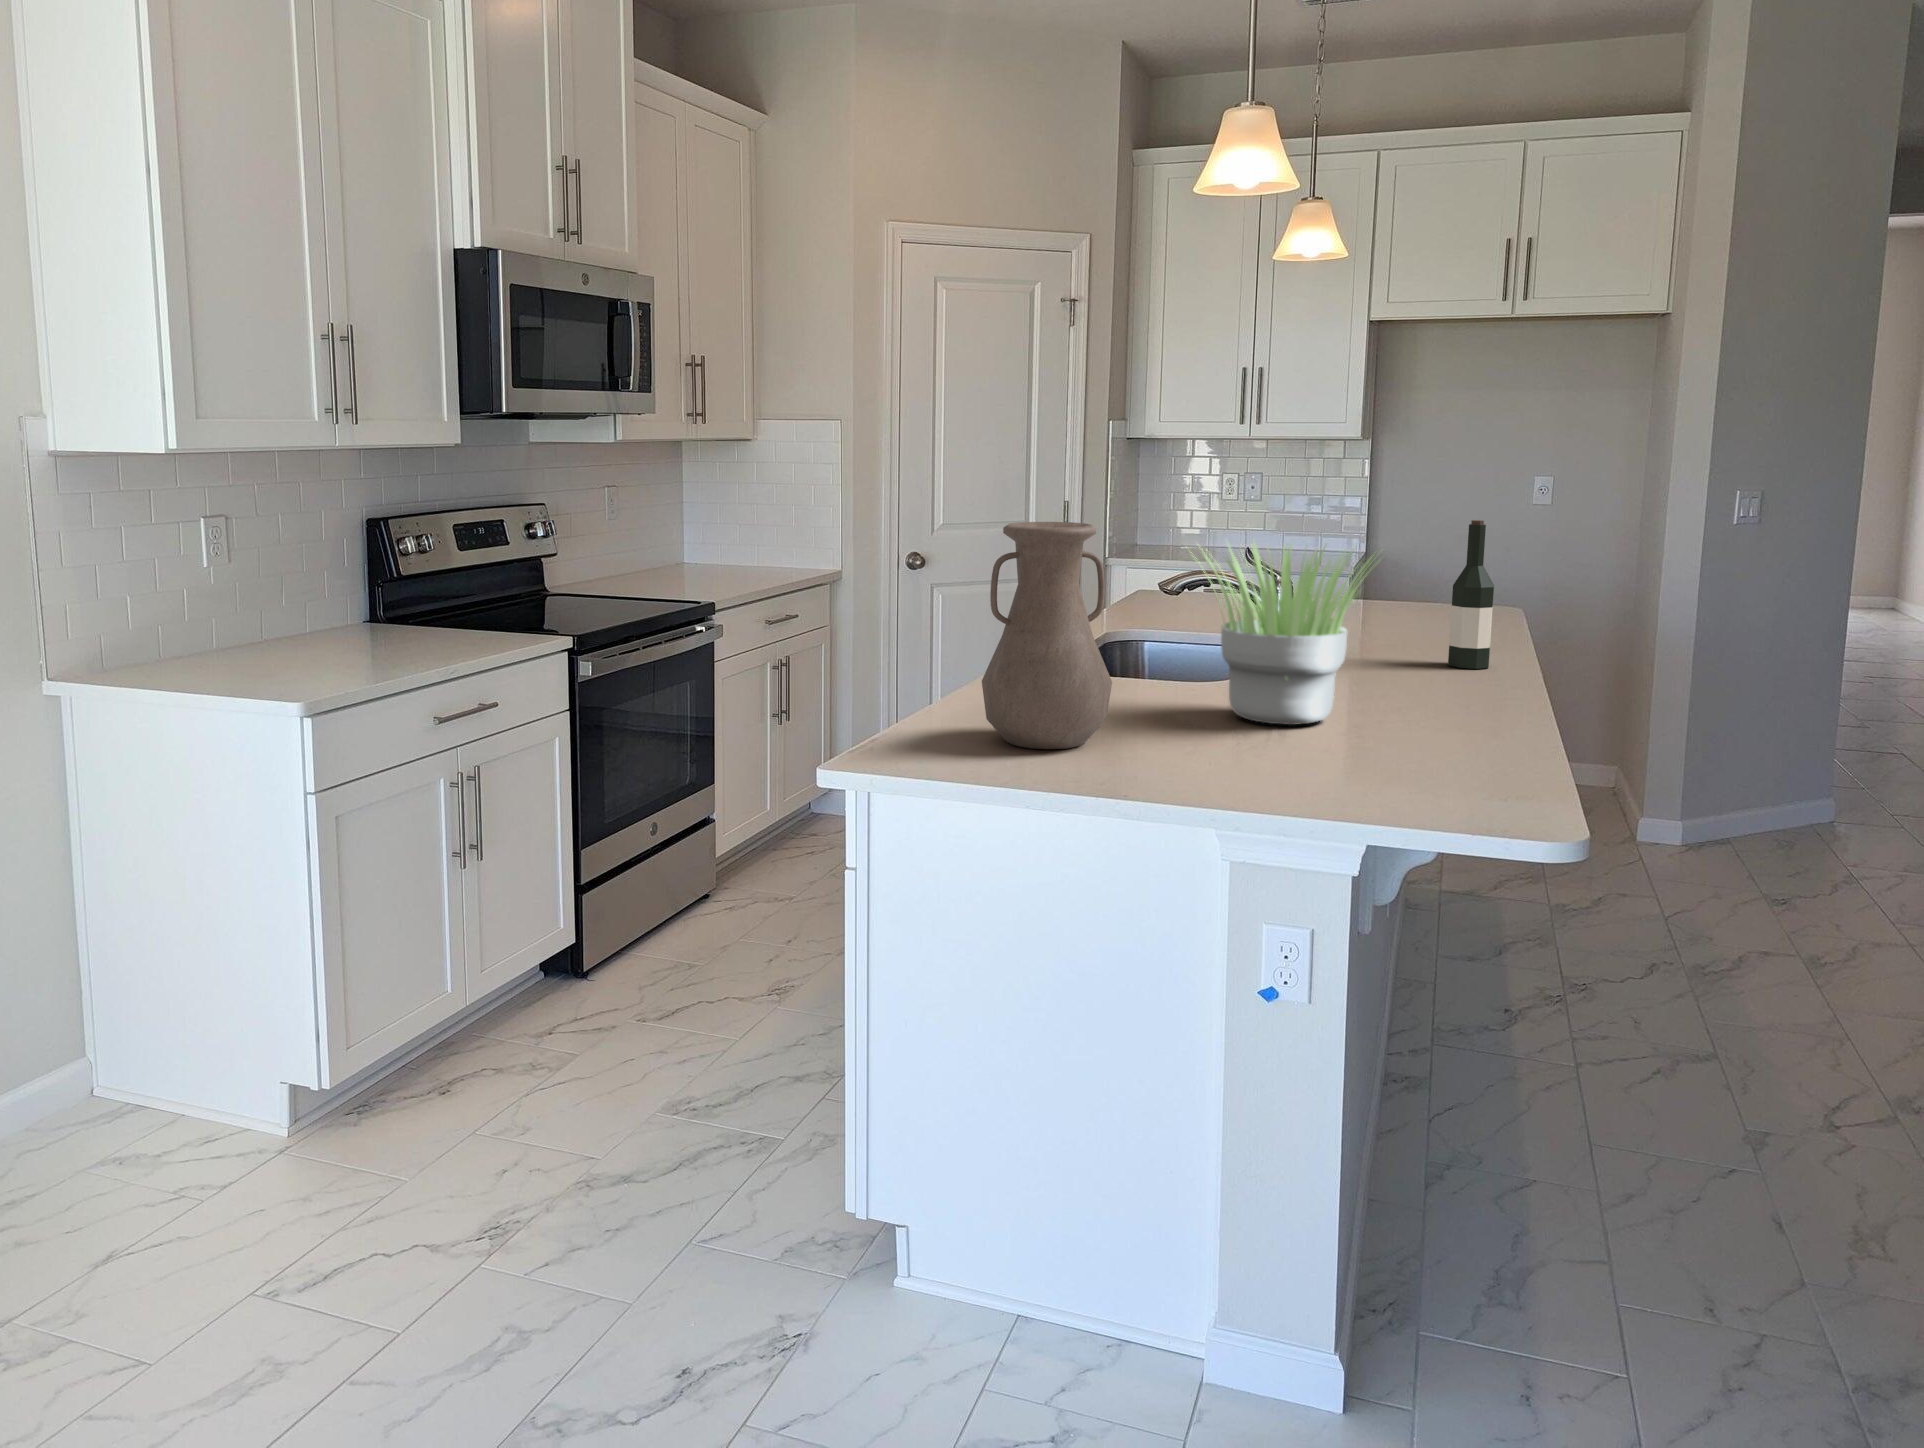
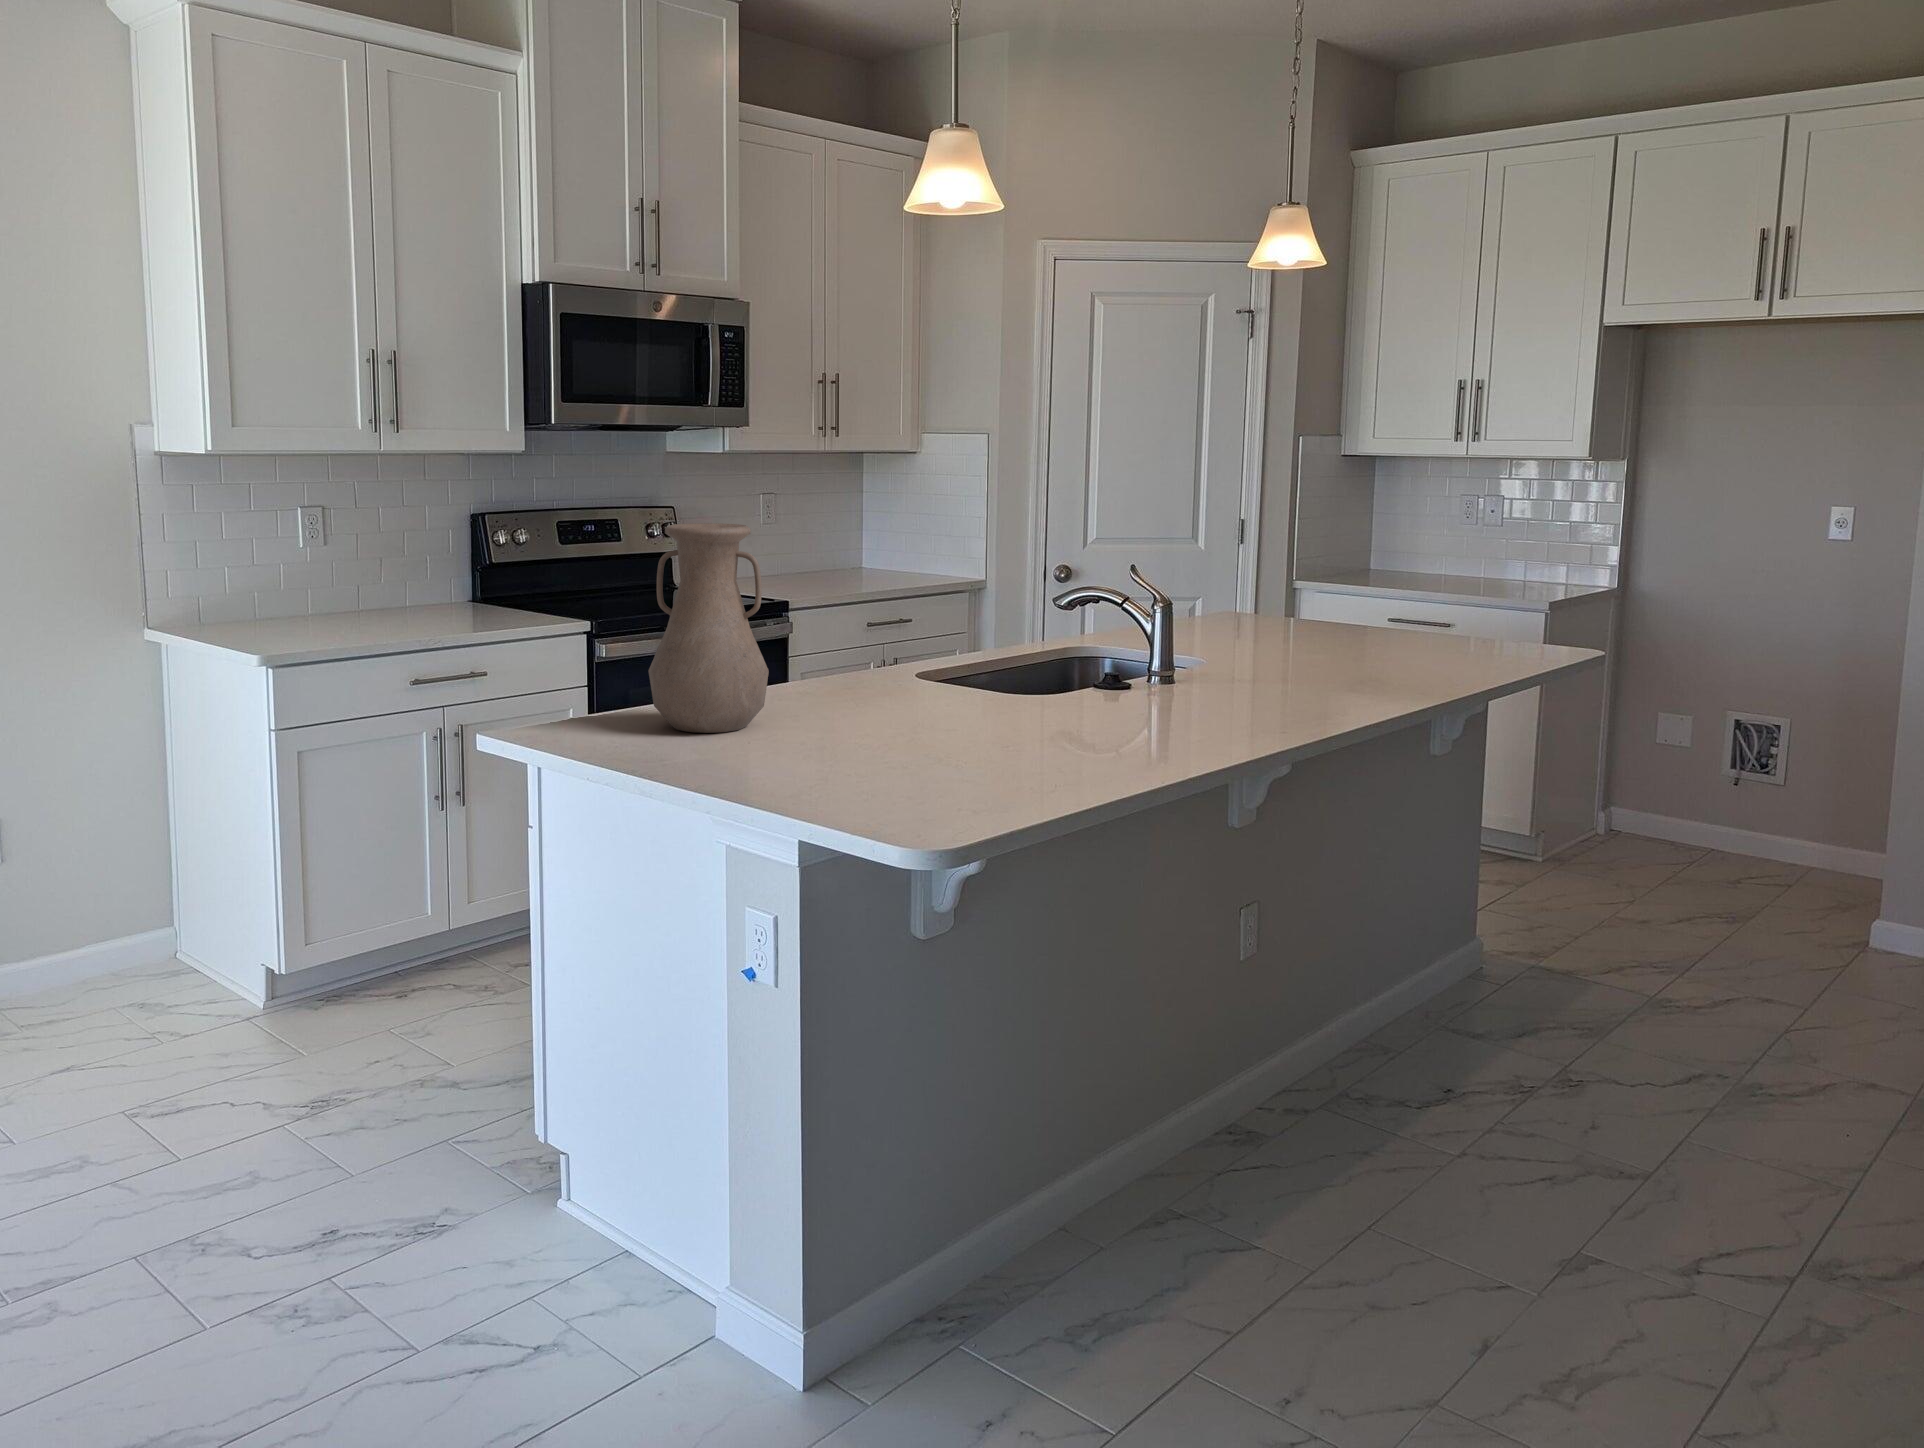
wine bottle: present [1448,520,1494,669] -> none [1300,542,1350,704]
potted plant: present [1199,543,1382,725] -> none [869,548,1076,733]

